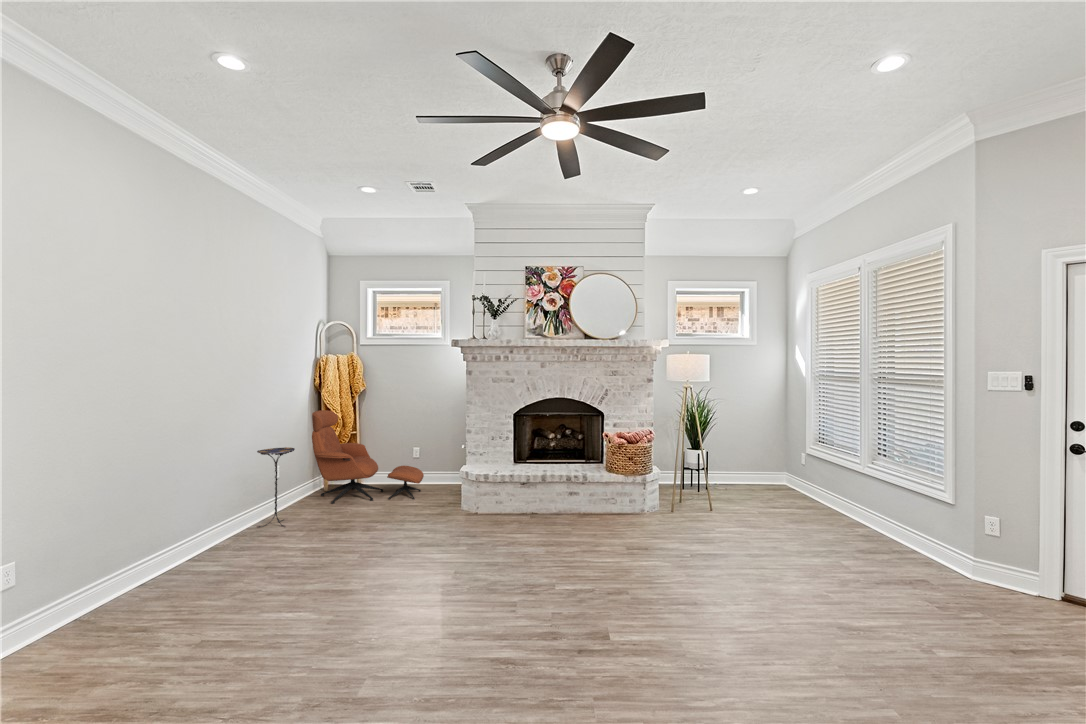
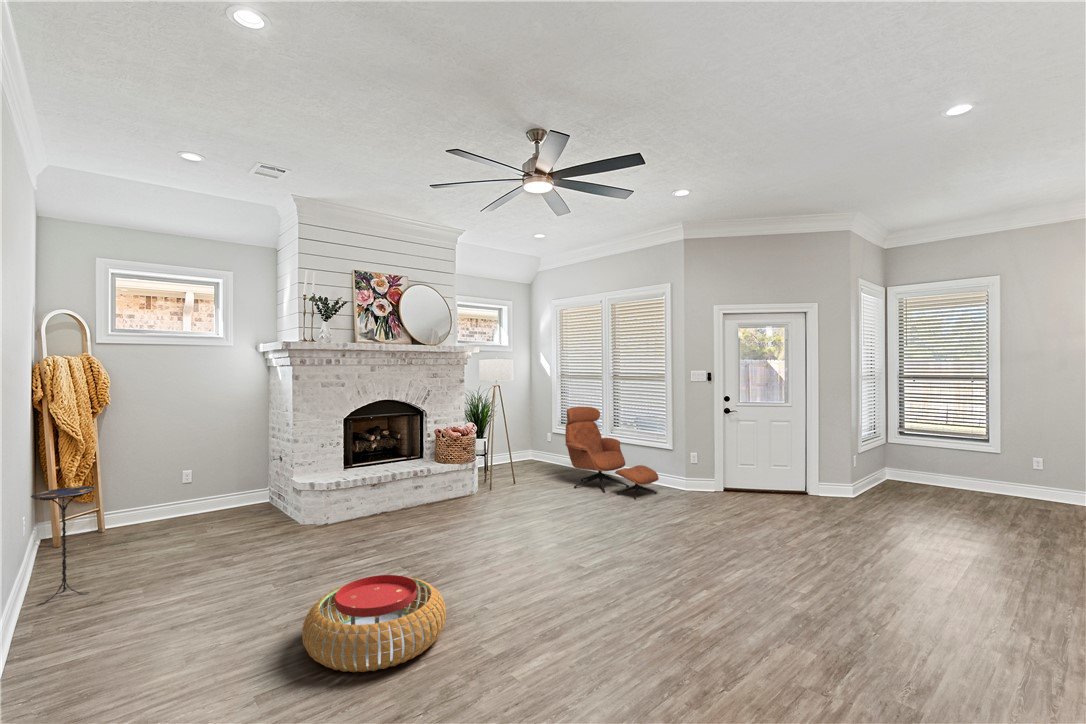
lounge chair: present [312,410,424,504] -> present [565,407,659,499]
pouf: none [258,568,403,662] -> present [302,575,446,672]

